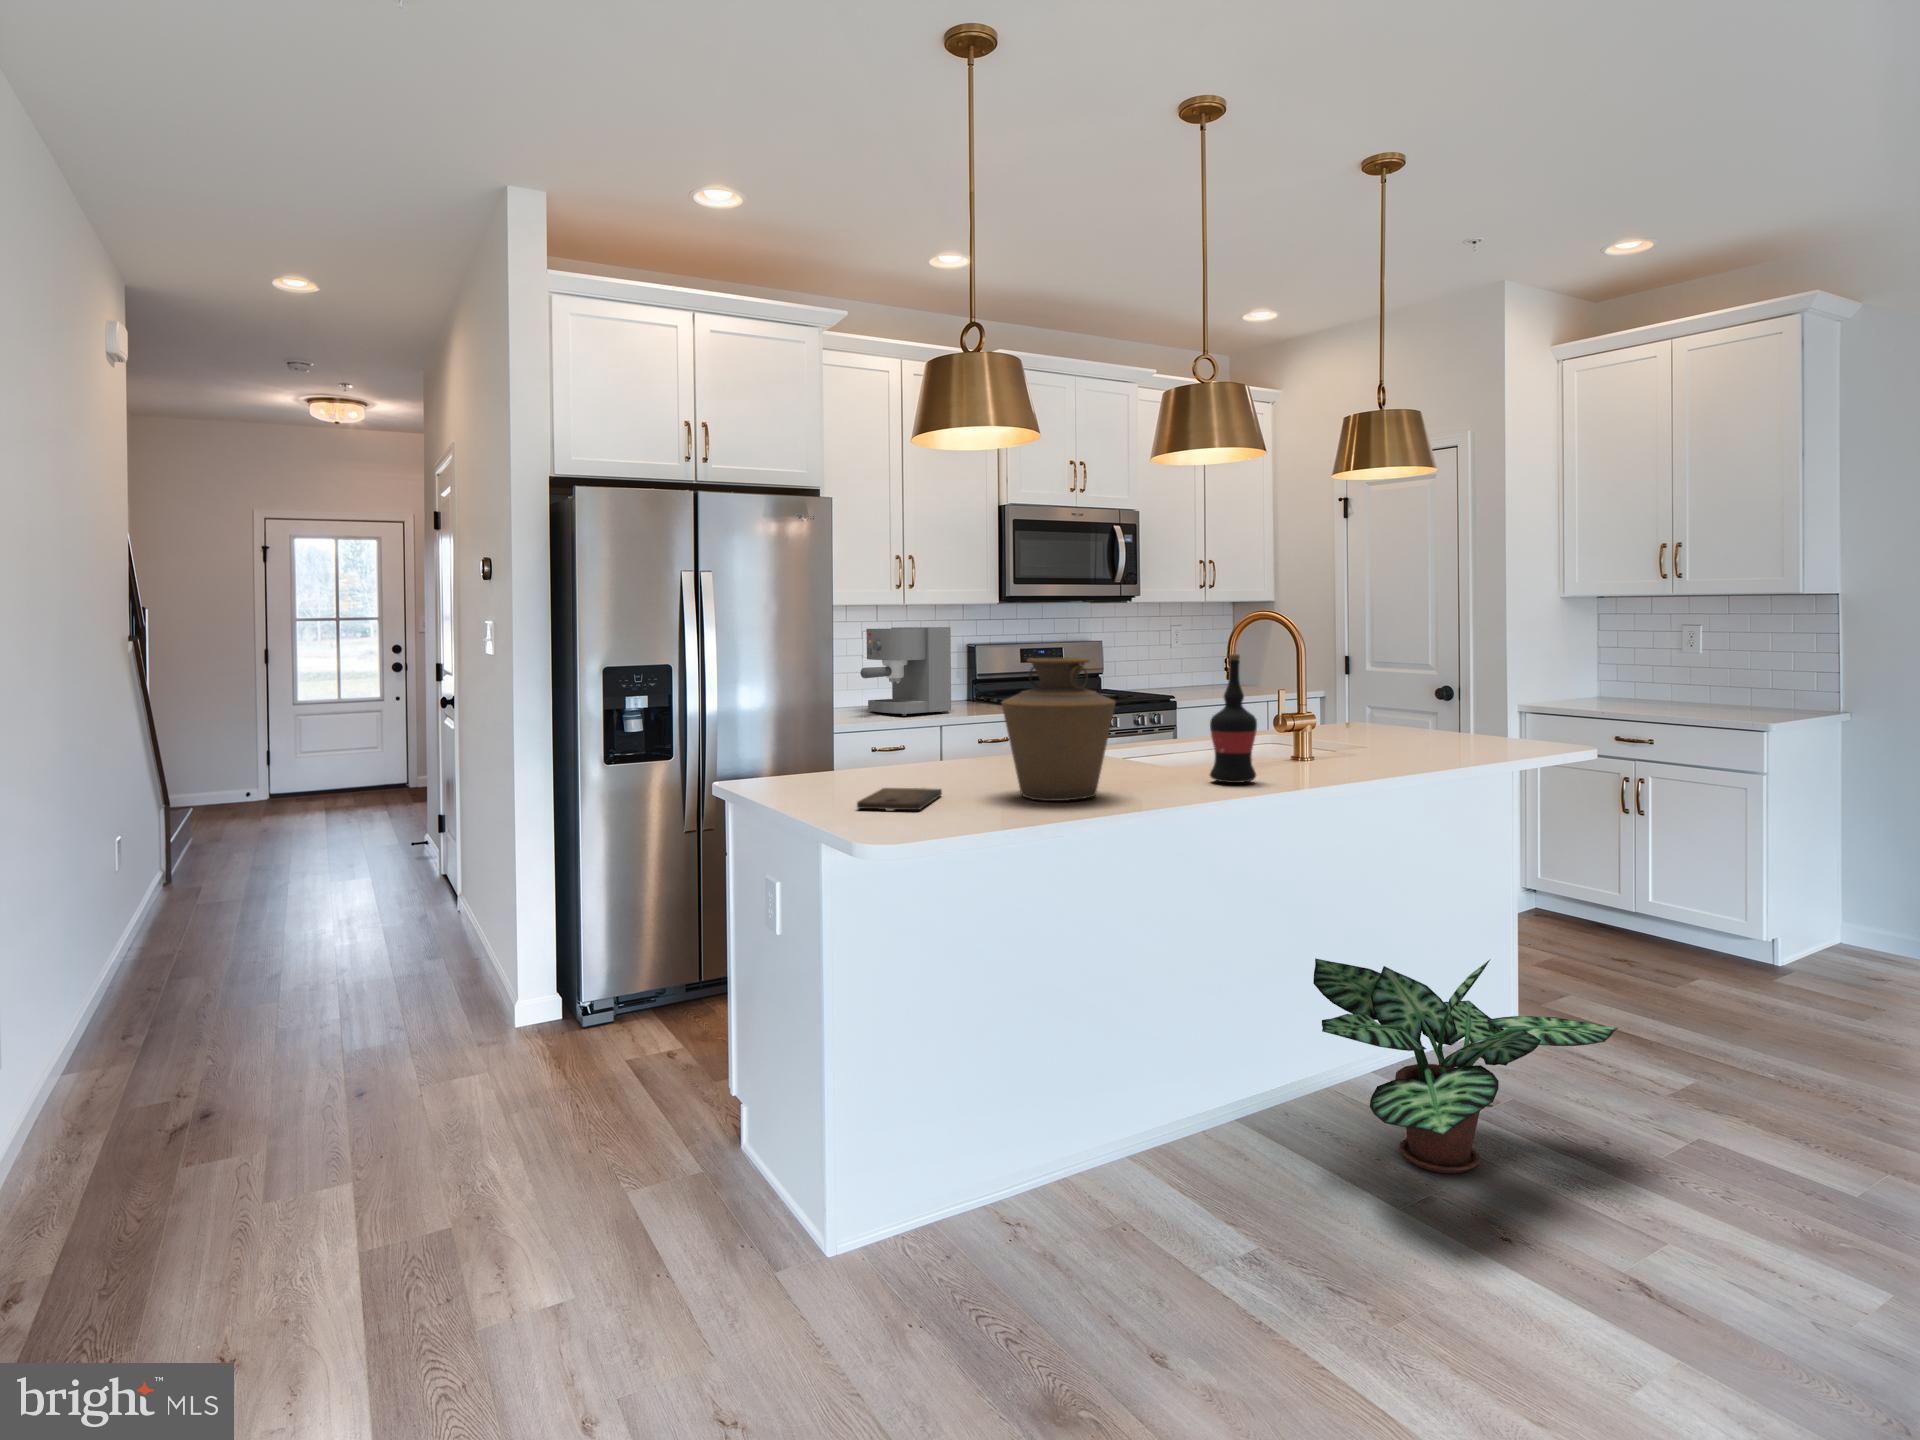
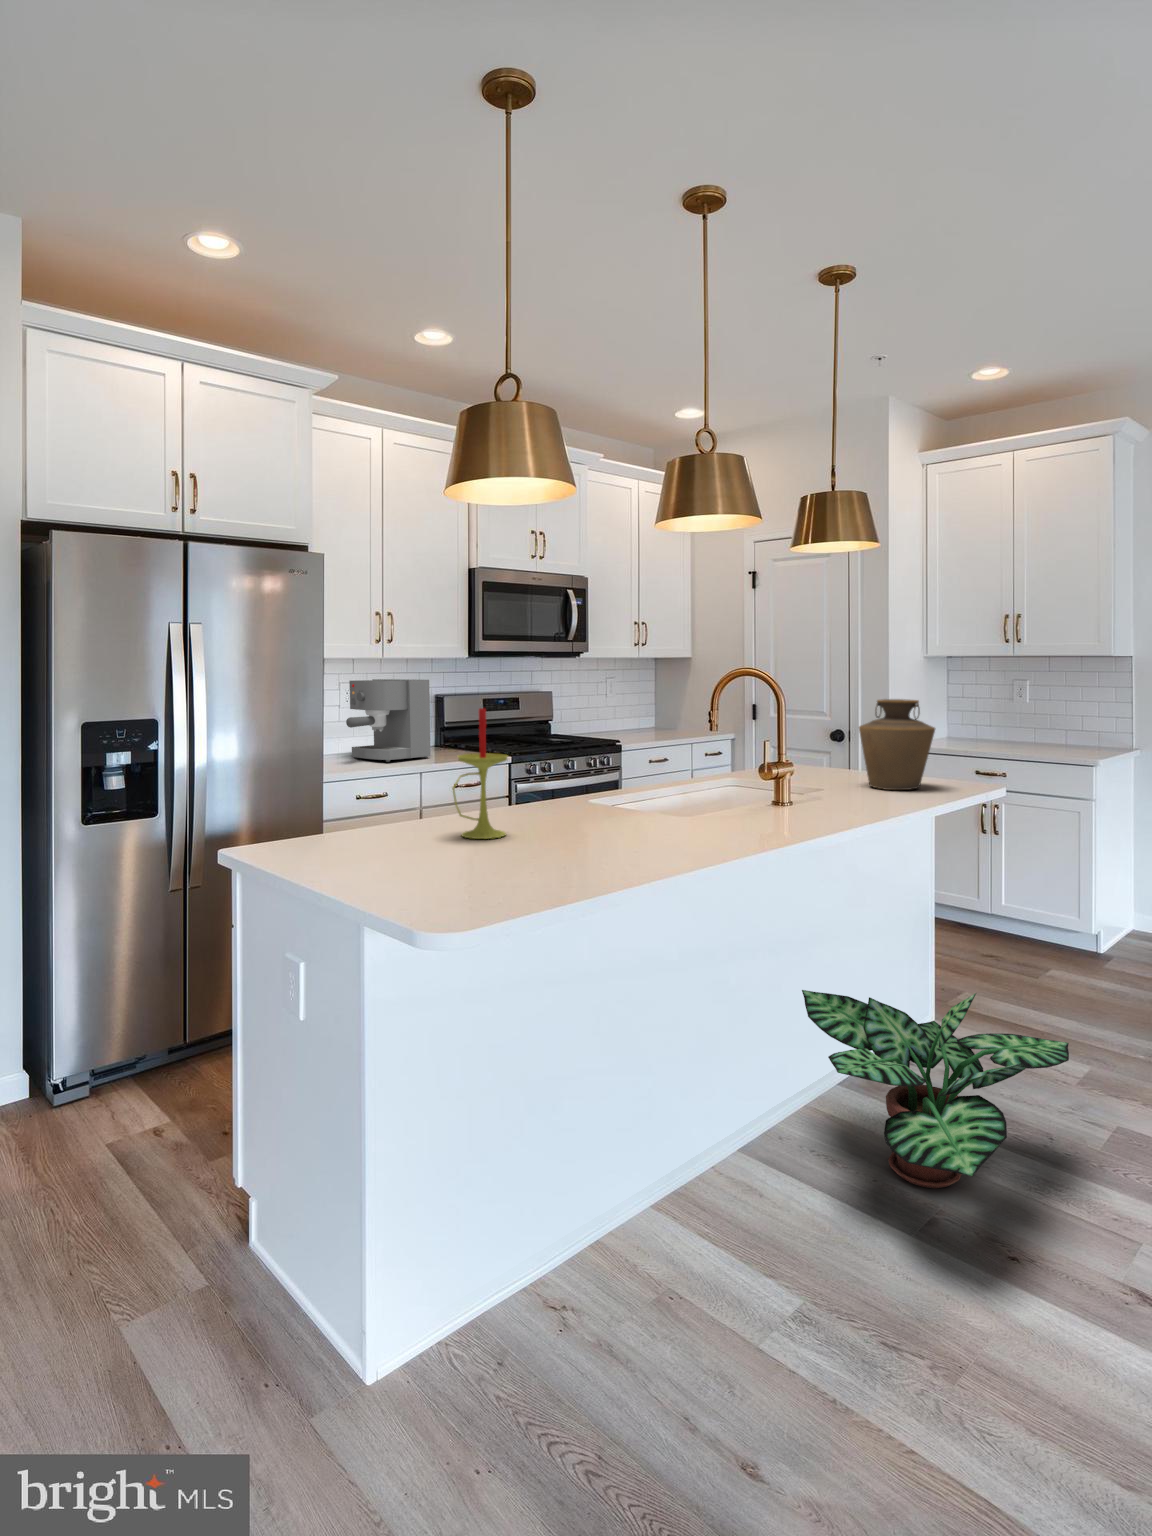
candle: none [931,646,989,778] -> present [452,708,508,839]
wine bottle: present [1210,654,1257,783] -> none [726,714,772,838]
vase: present [1002,658,1115,801] -> present [859,699,935,790]
cutting board: present [857,788,942,810] -> none [393,857,476,888]

